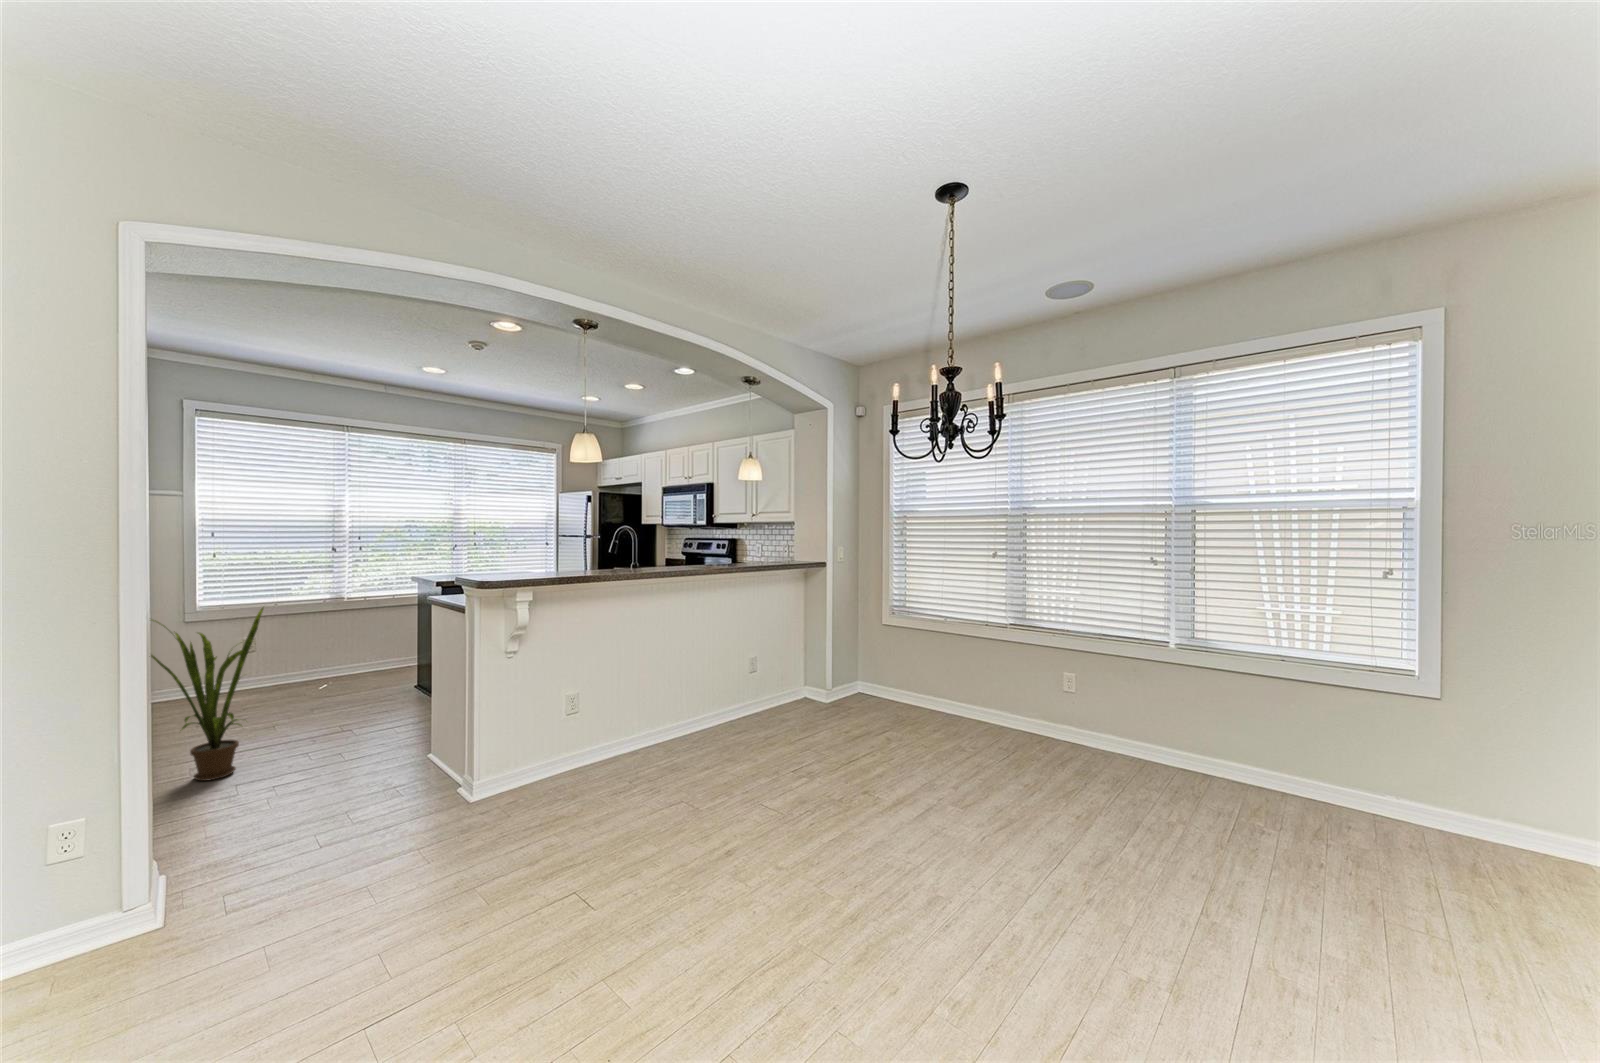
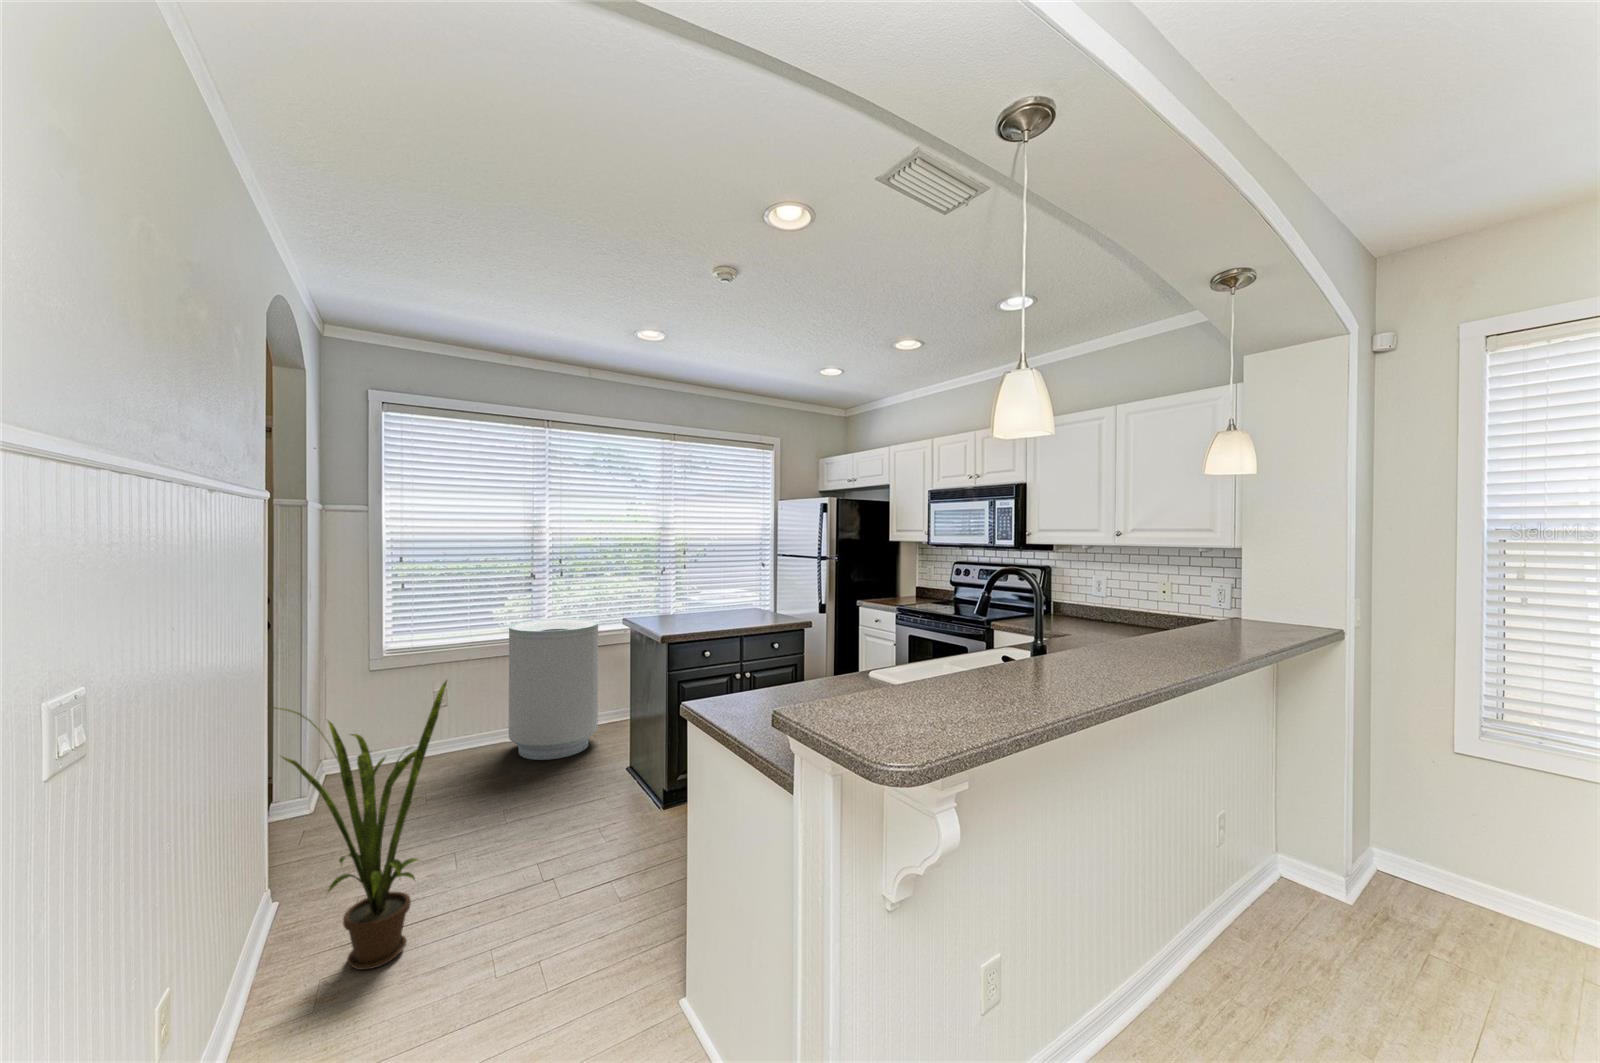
trash can: none [313,584,393,690] -> present [509,619,598,760]

